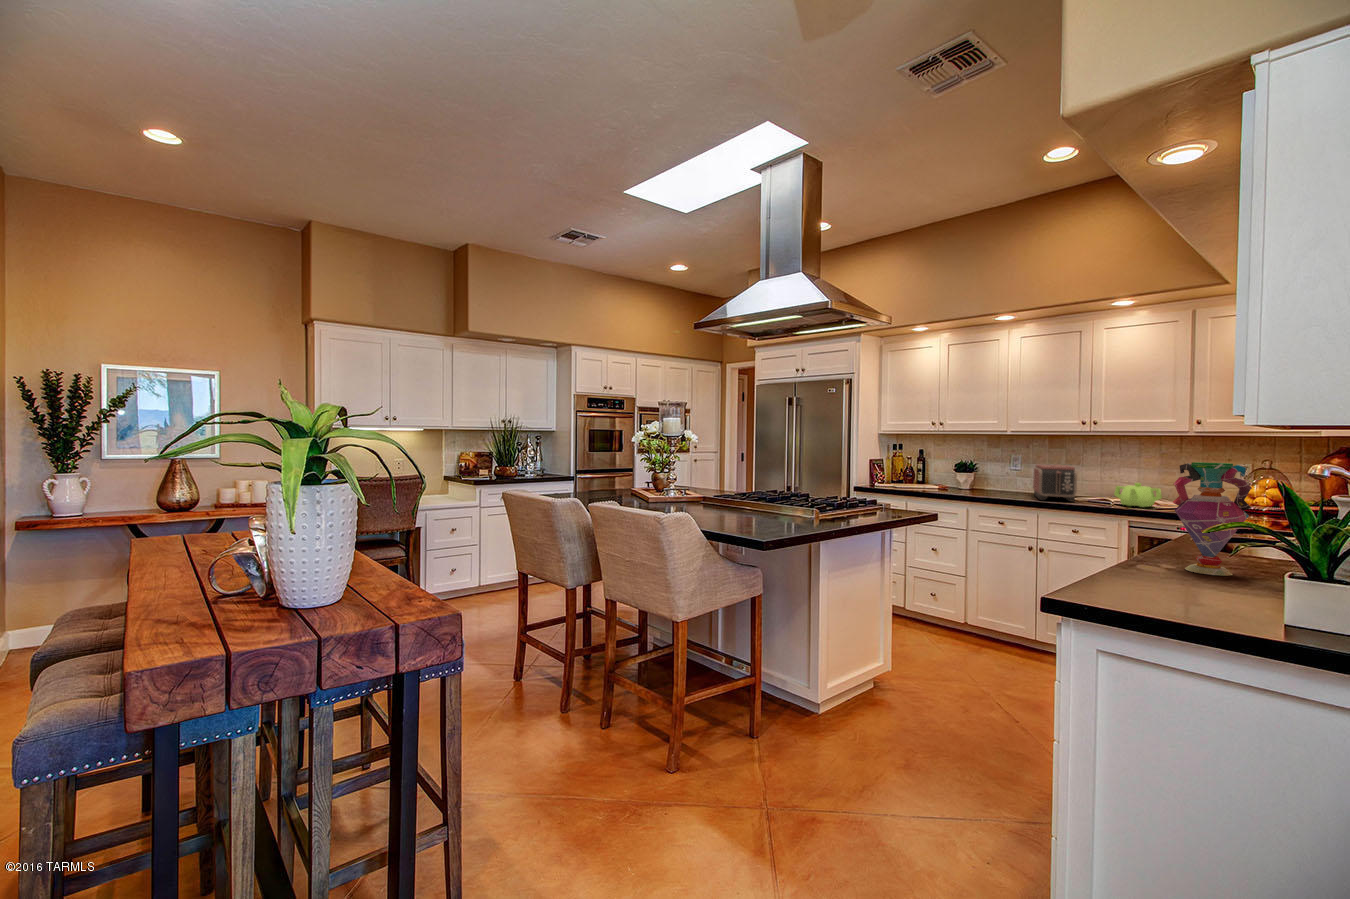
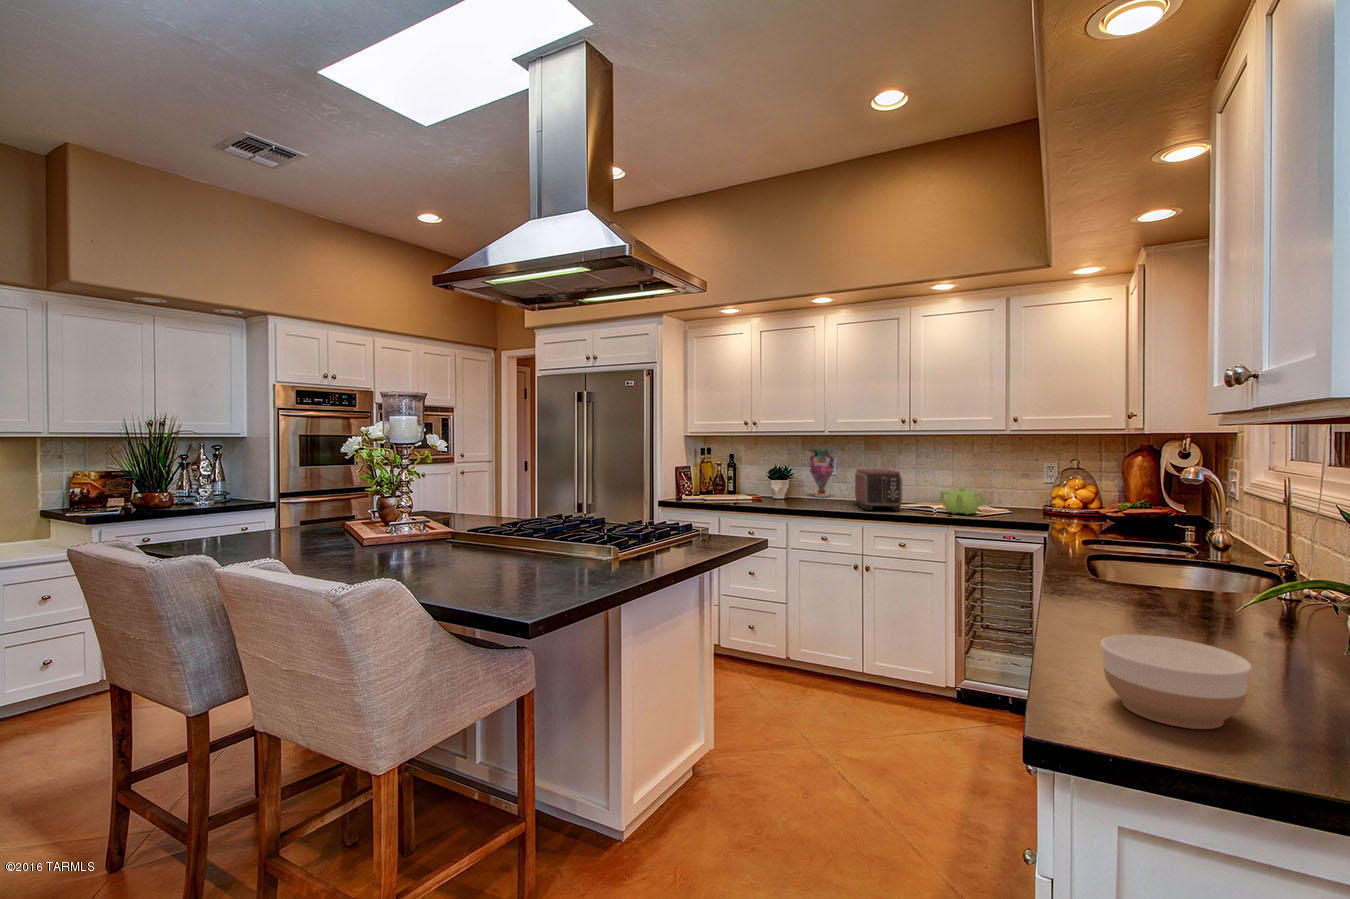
vase: present [1173,462,1252,576] -> present [810,449,834,497]
bowl: none [1102,557,1191,606] -> present [1100,634,1252,729]

